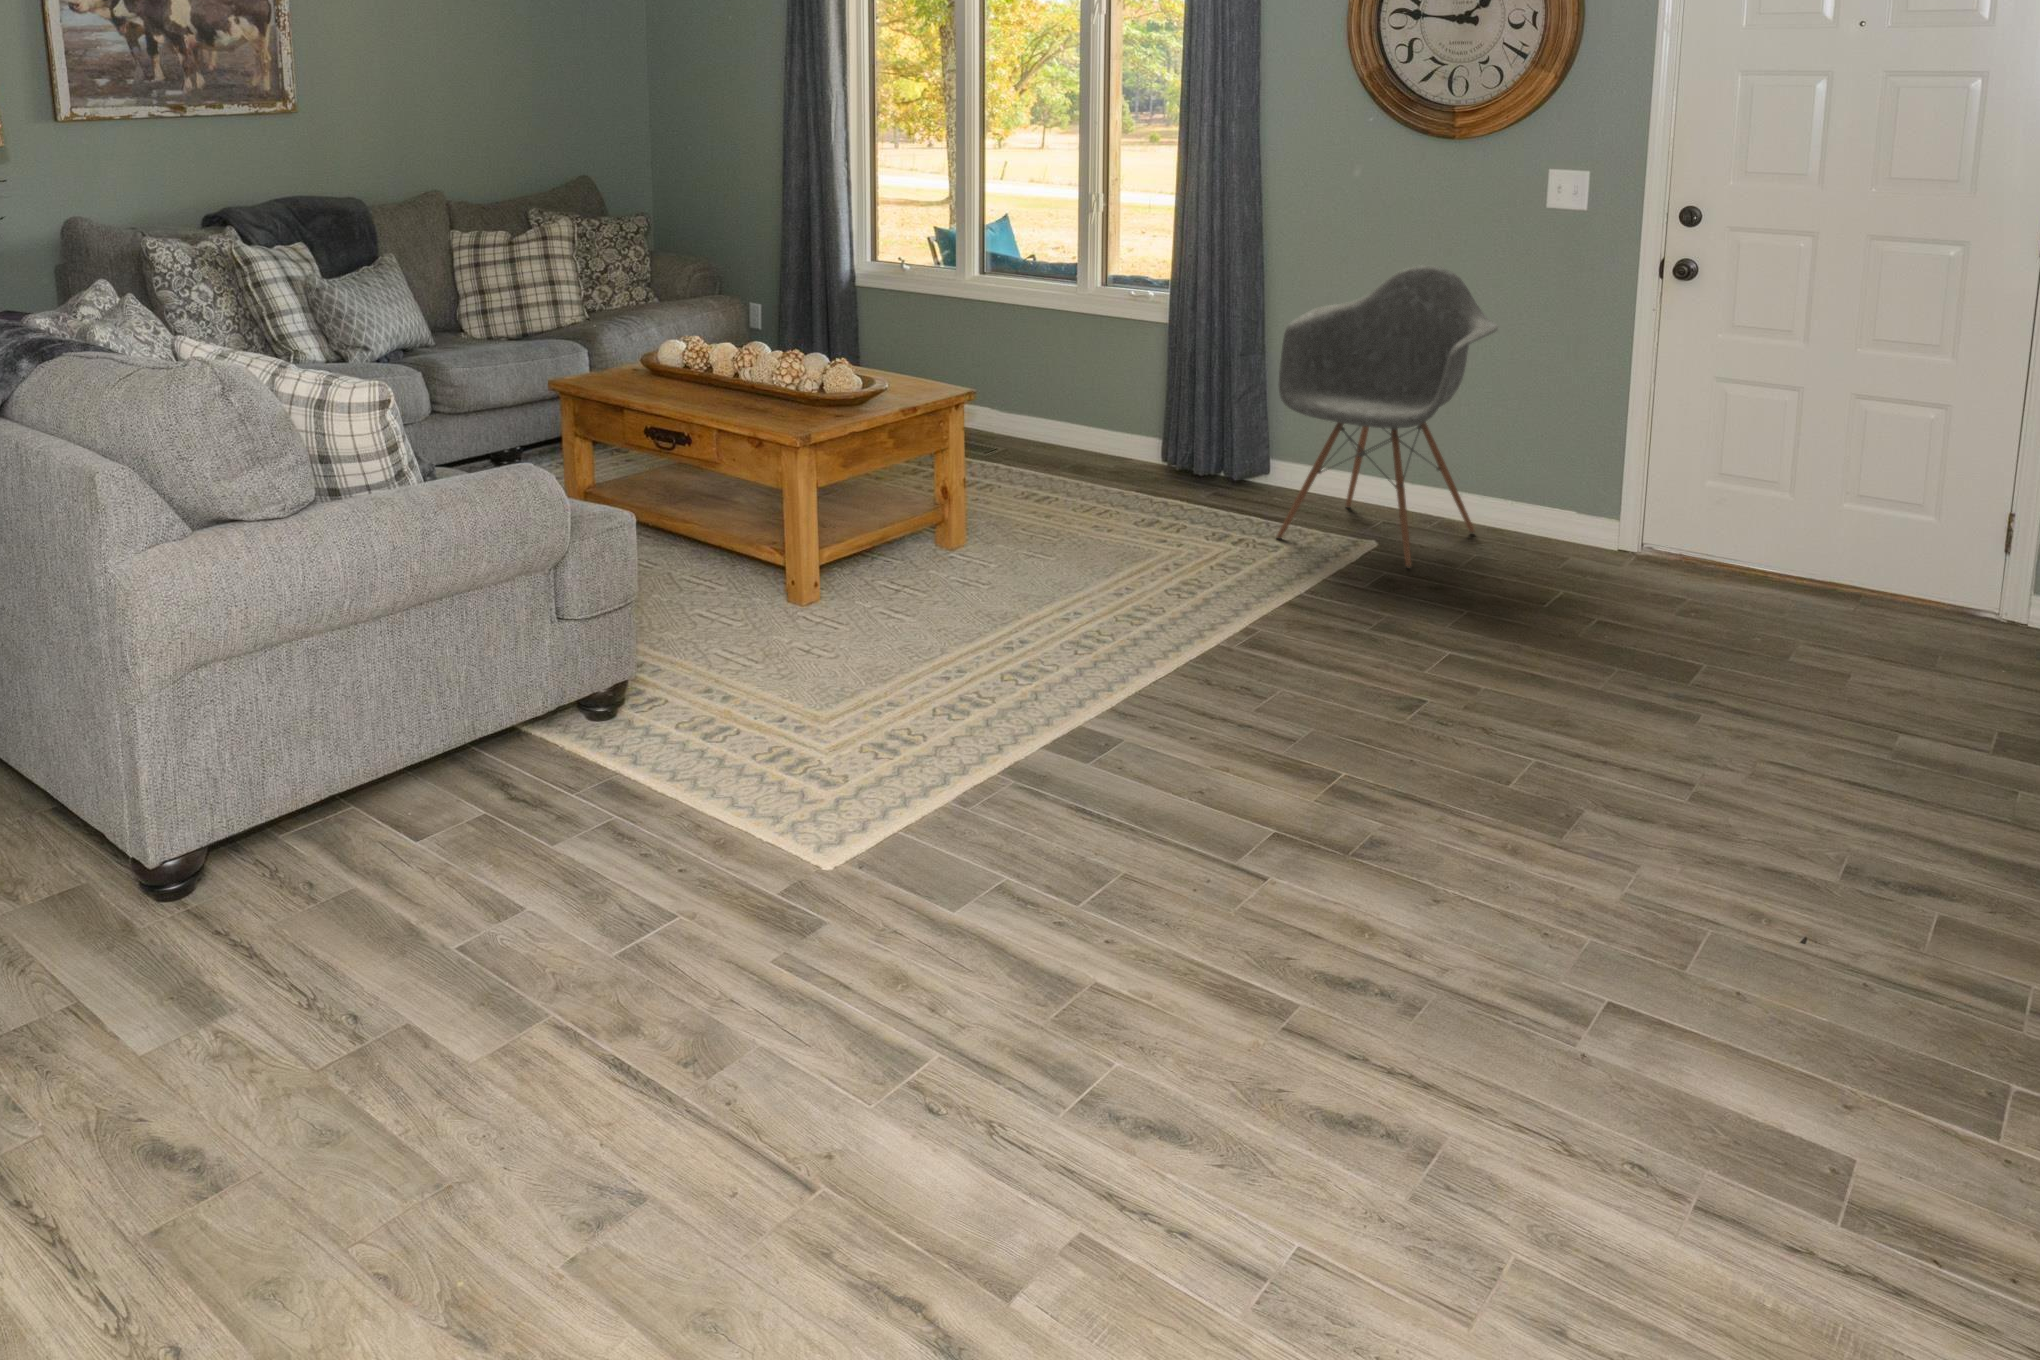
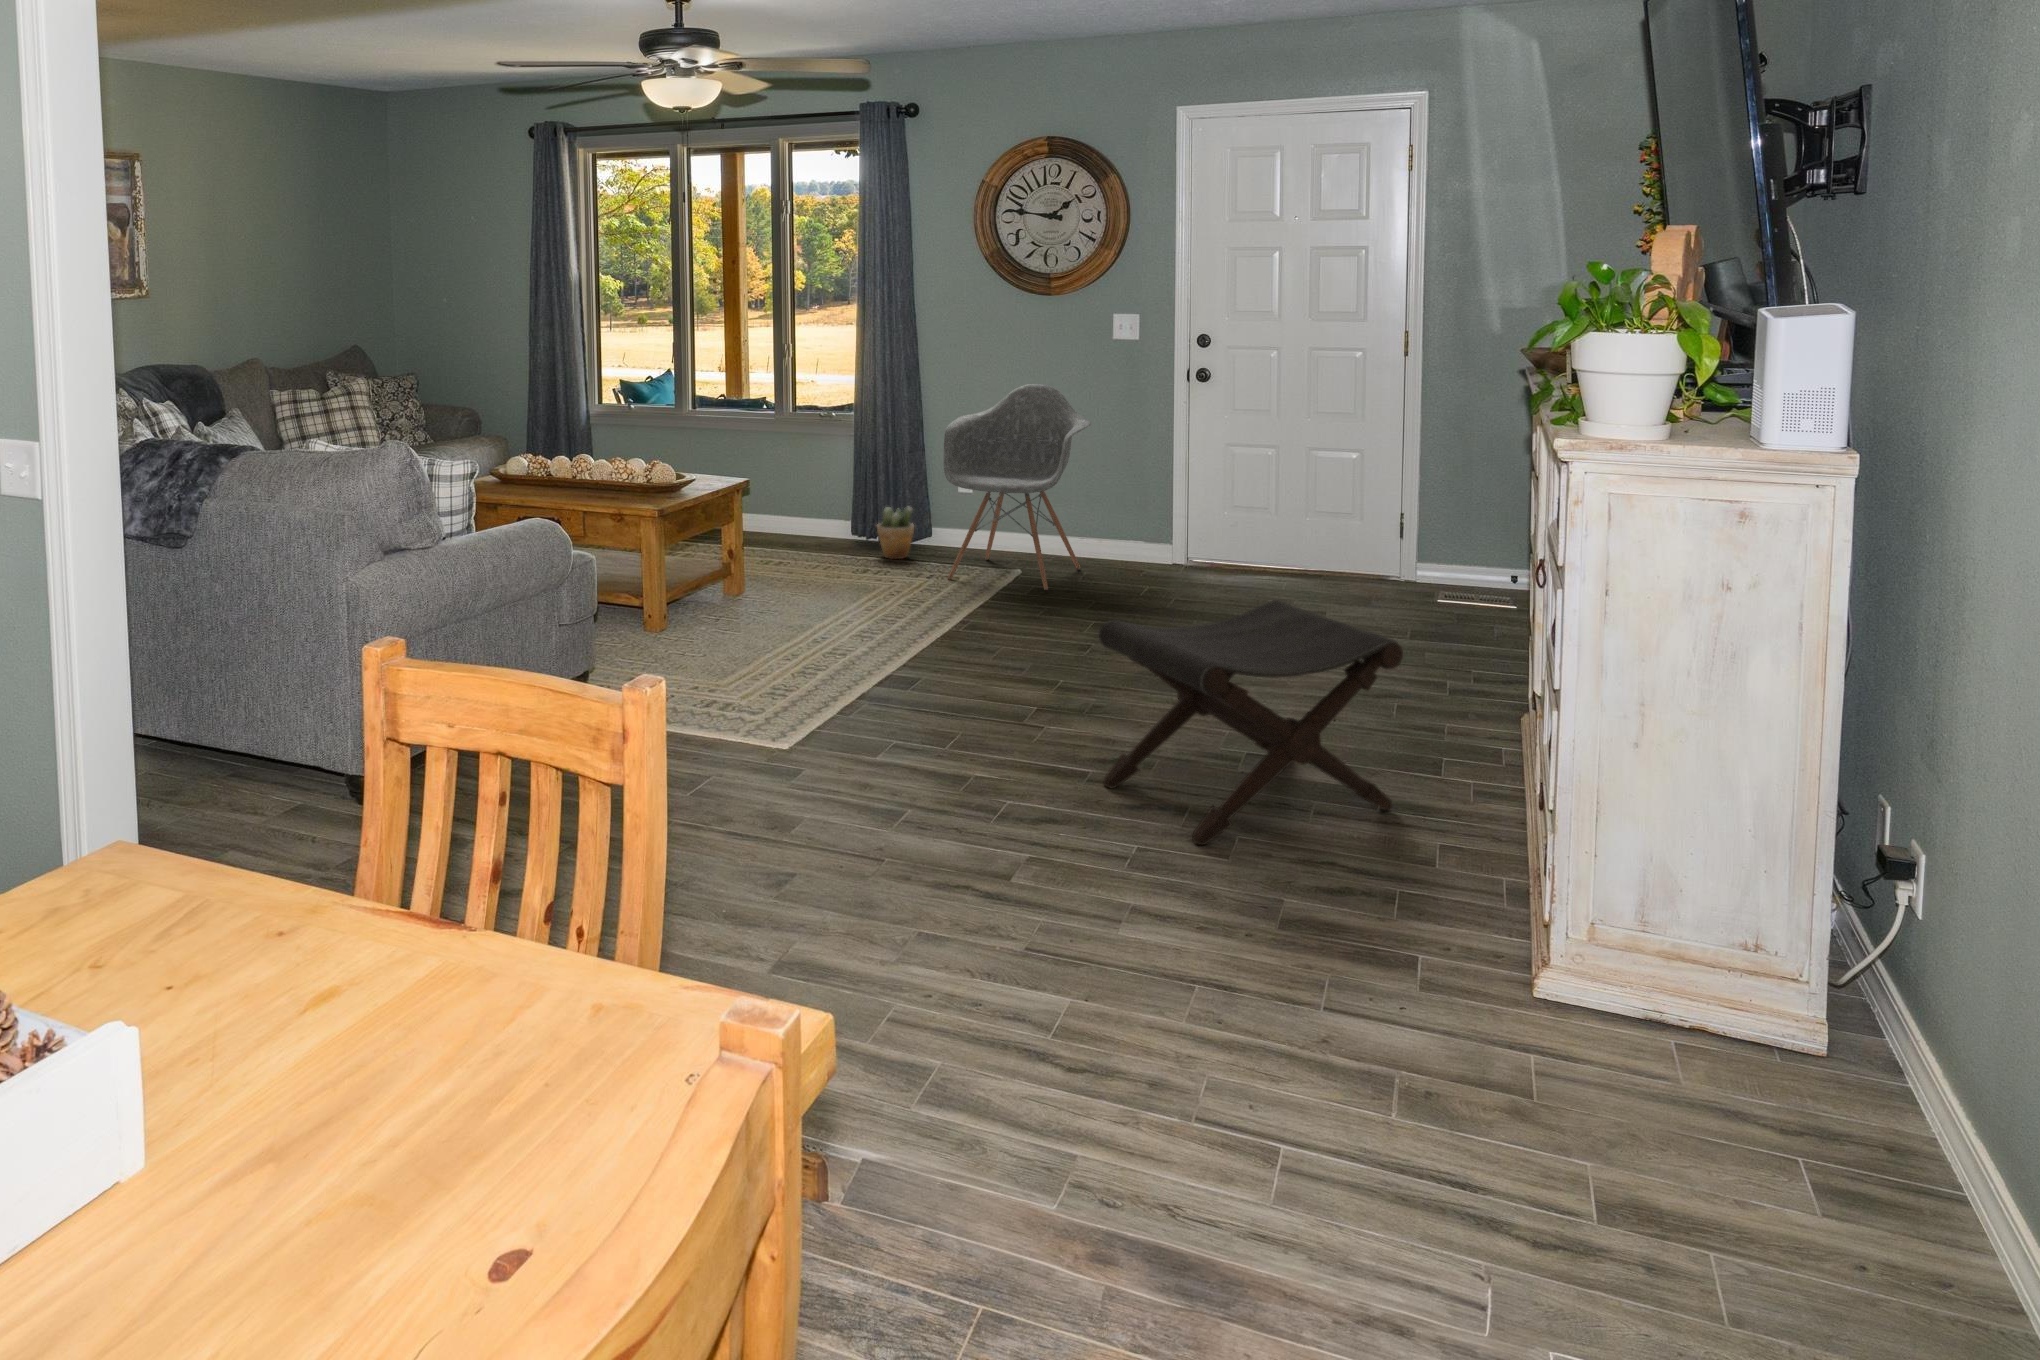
potted plant: none [1198,426,1251,498] -> present [877,507,914,559]
footstool: none [1324,709,1897,1210] -> present [1099,600,1403,845]

